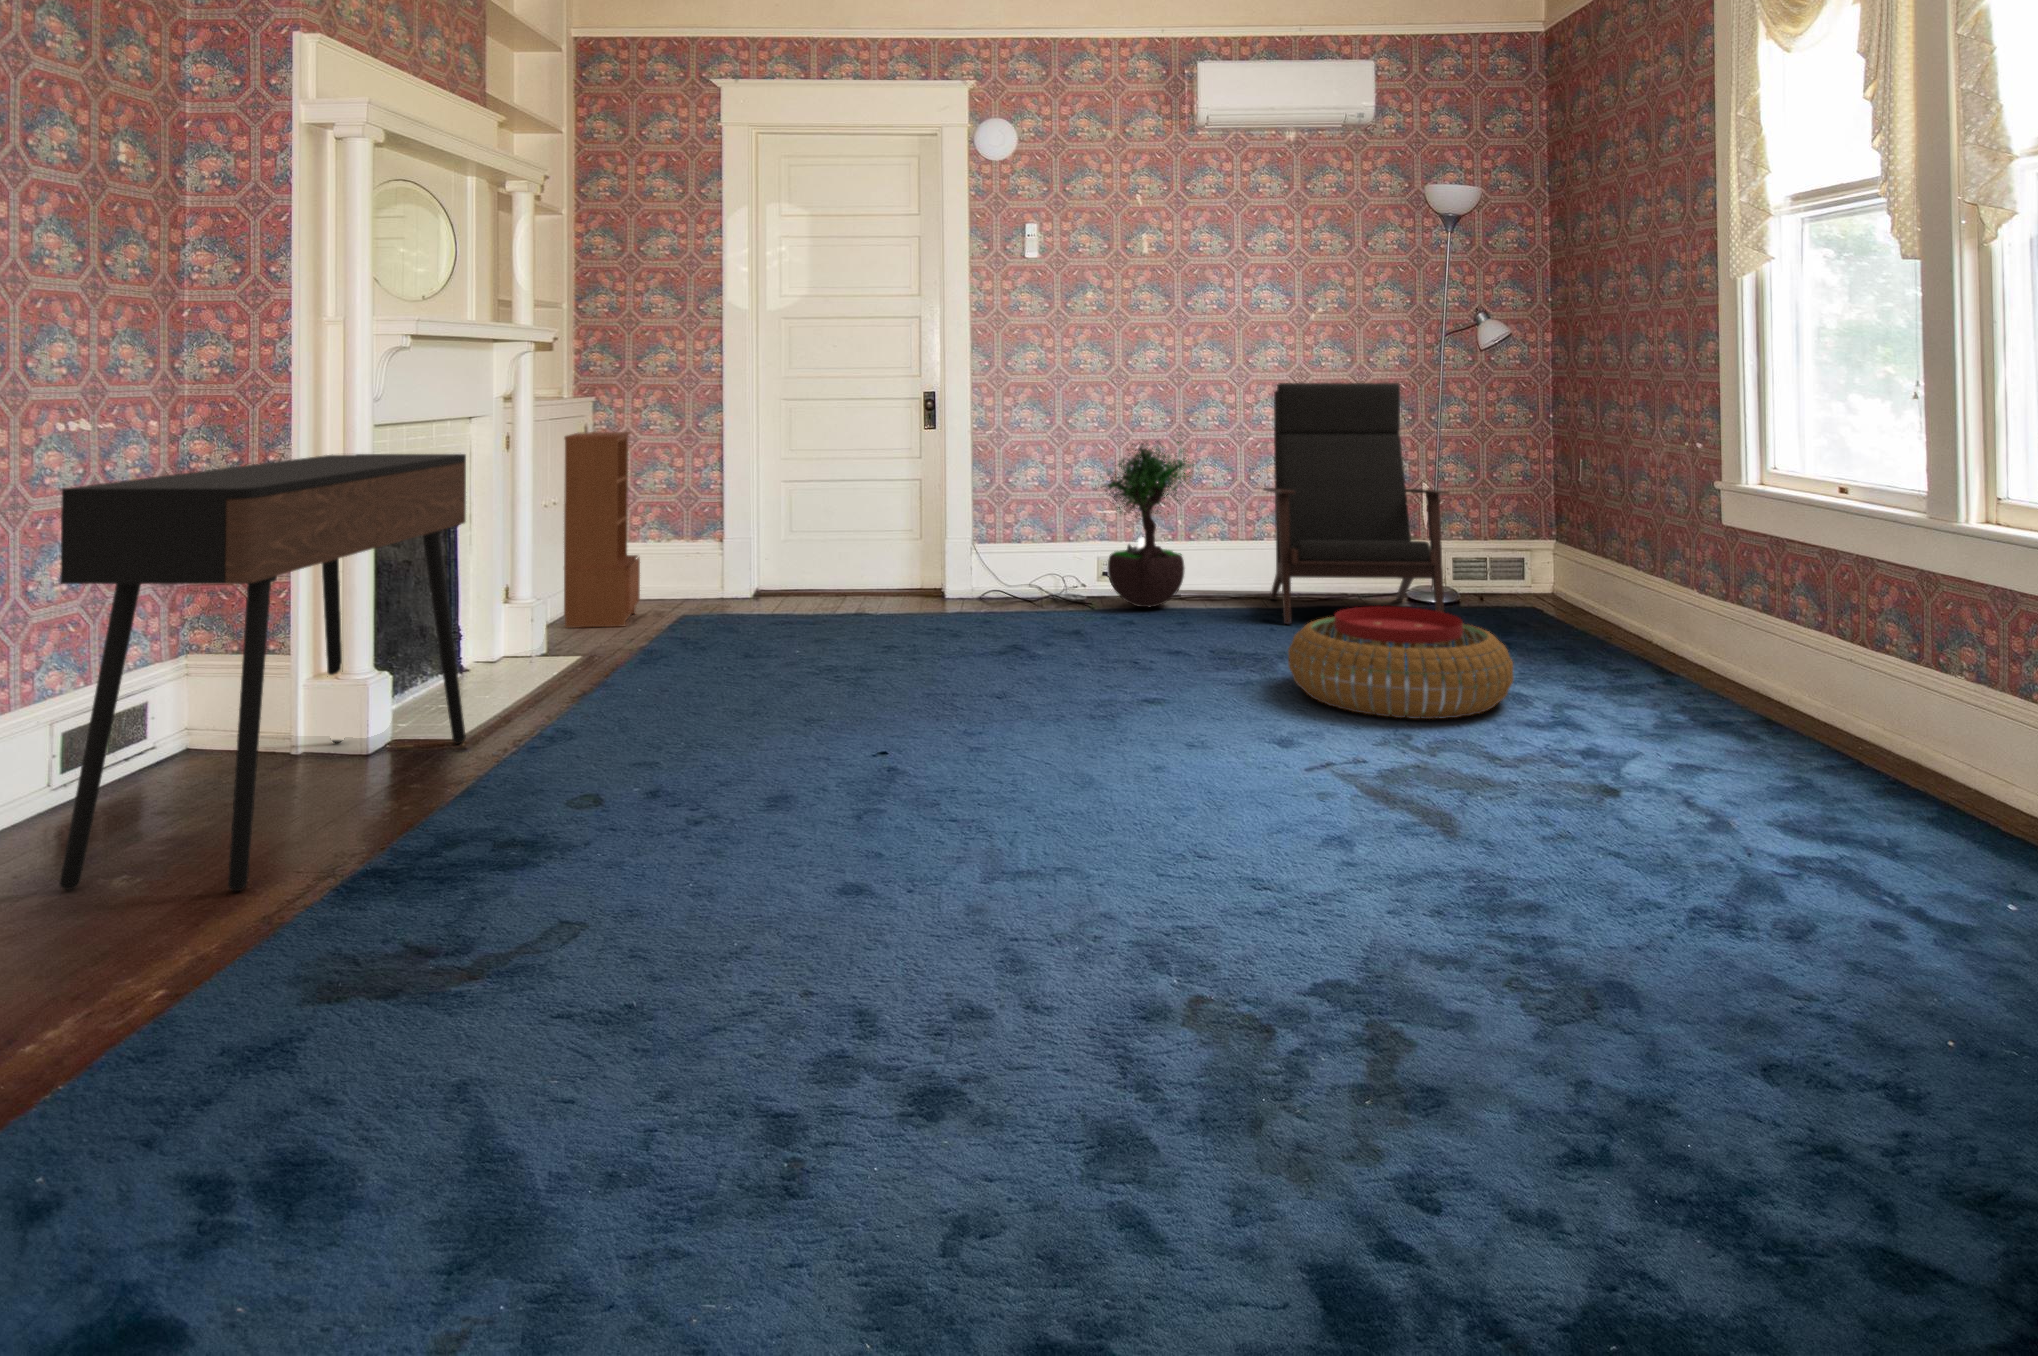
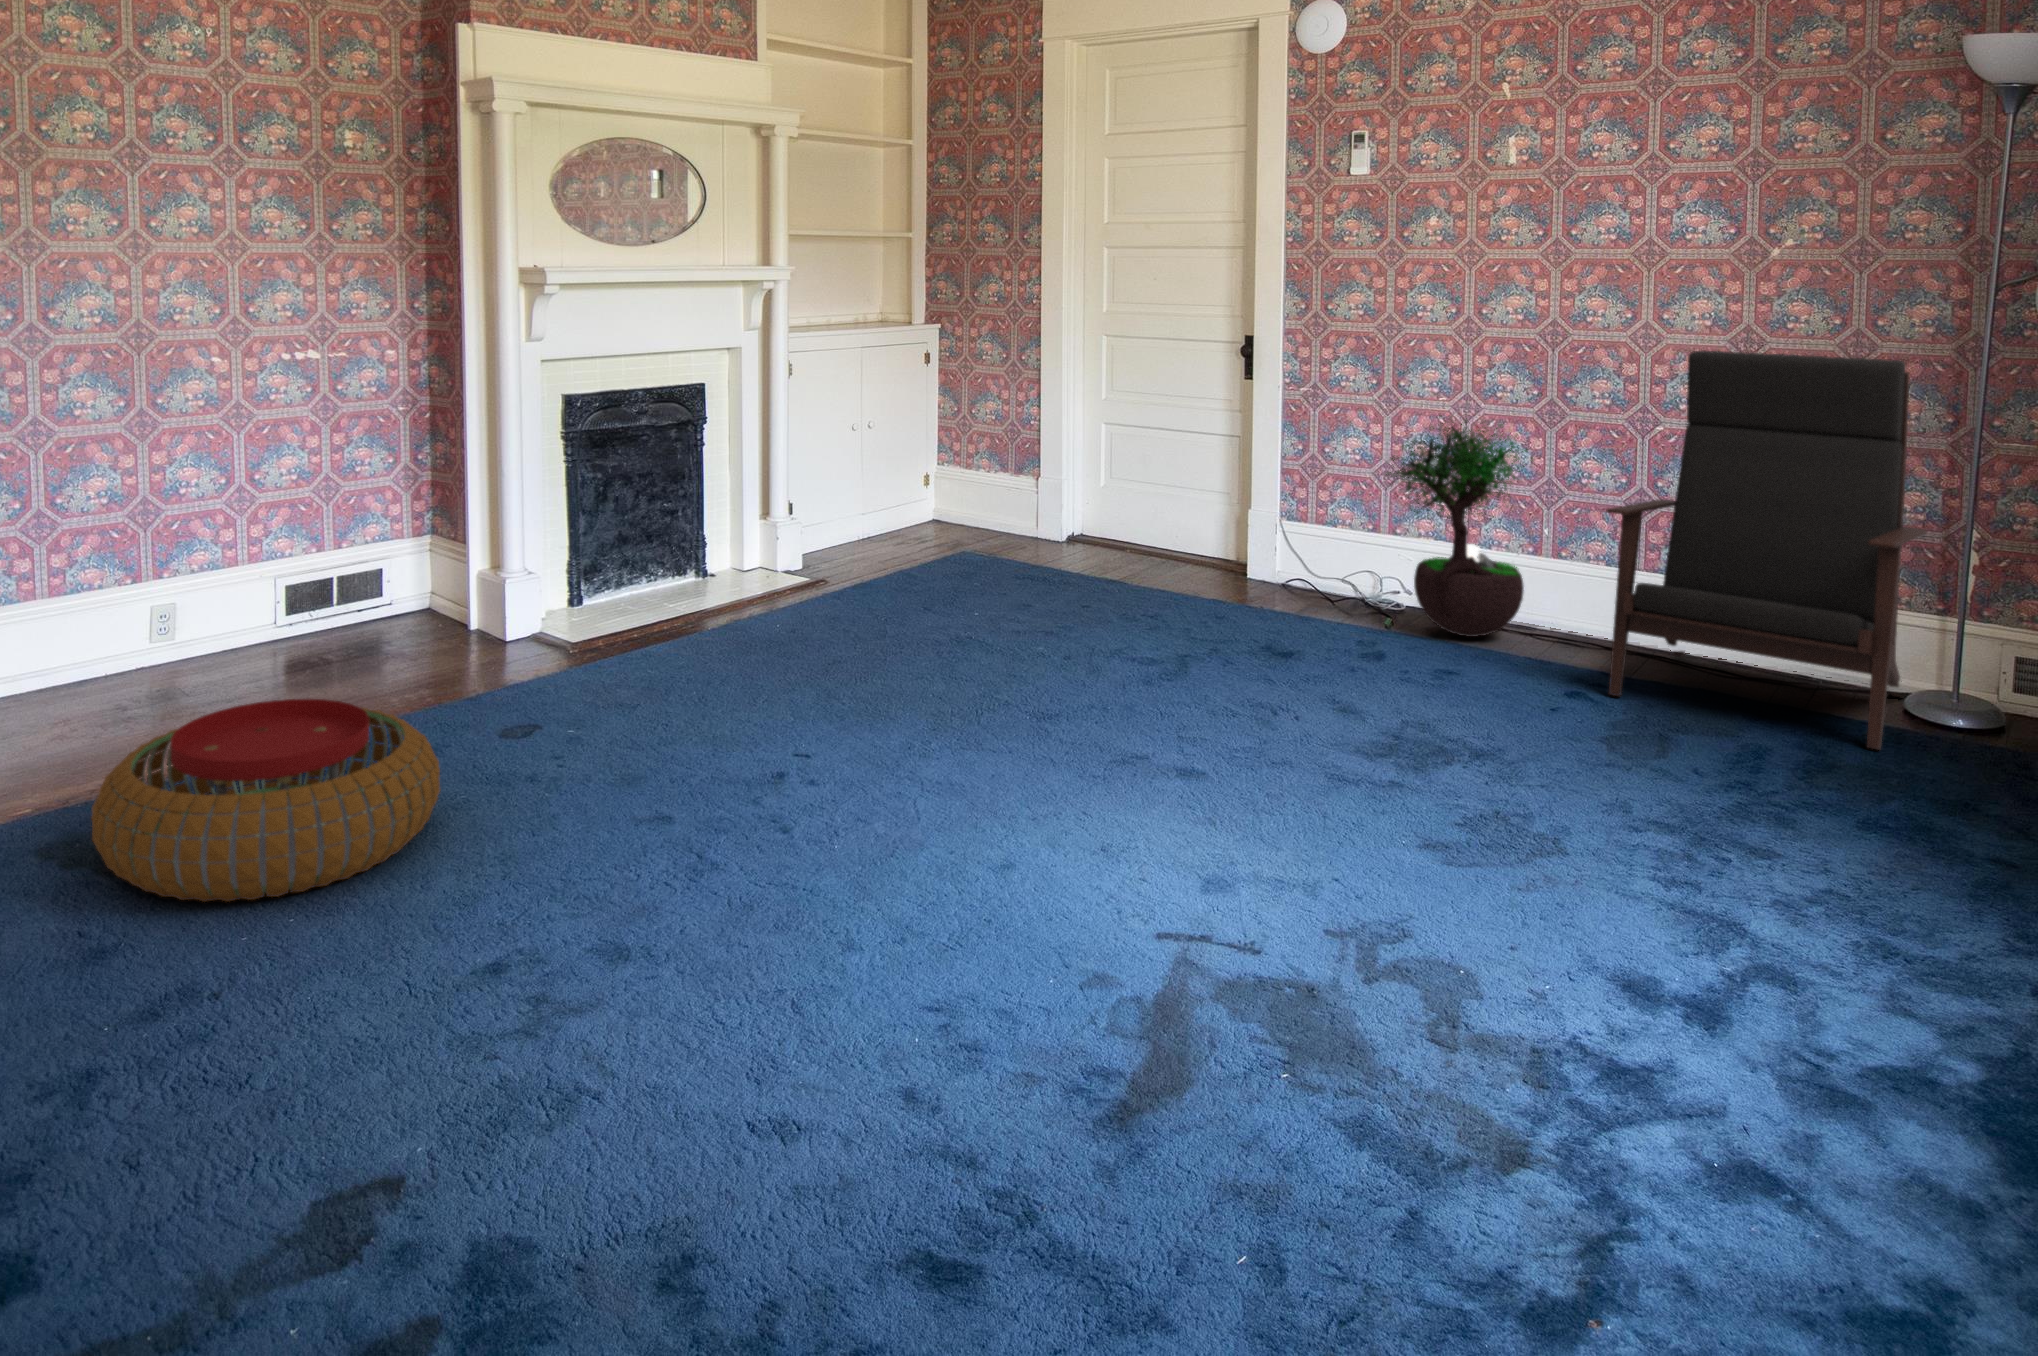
bookcase: present [564,432,640,628] -> none [837,363,925,560]
console table: present [59,454,466,891] -> none [173,384,568,724]
pouf: present [1288,606,1513,719] -> present [92,699,440,902]

